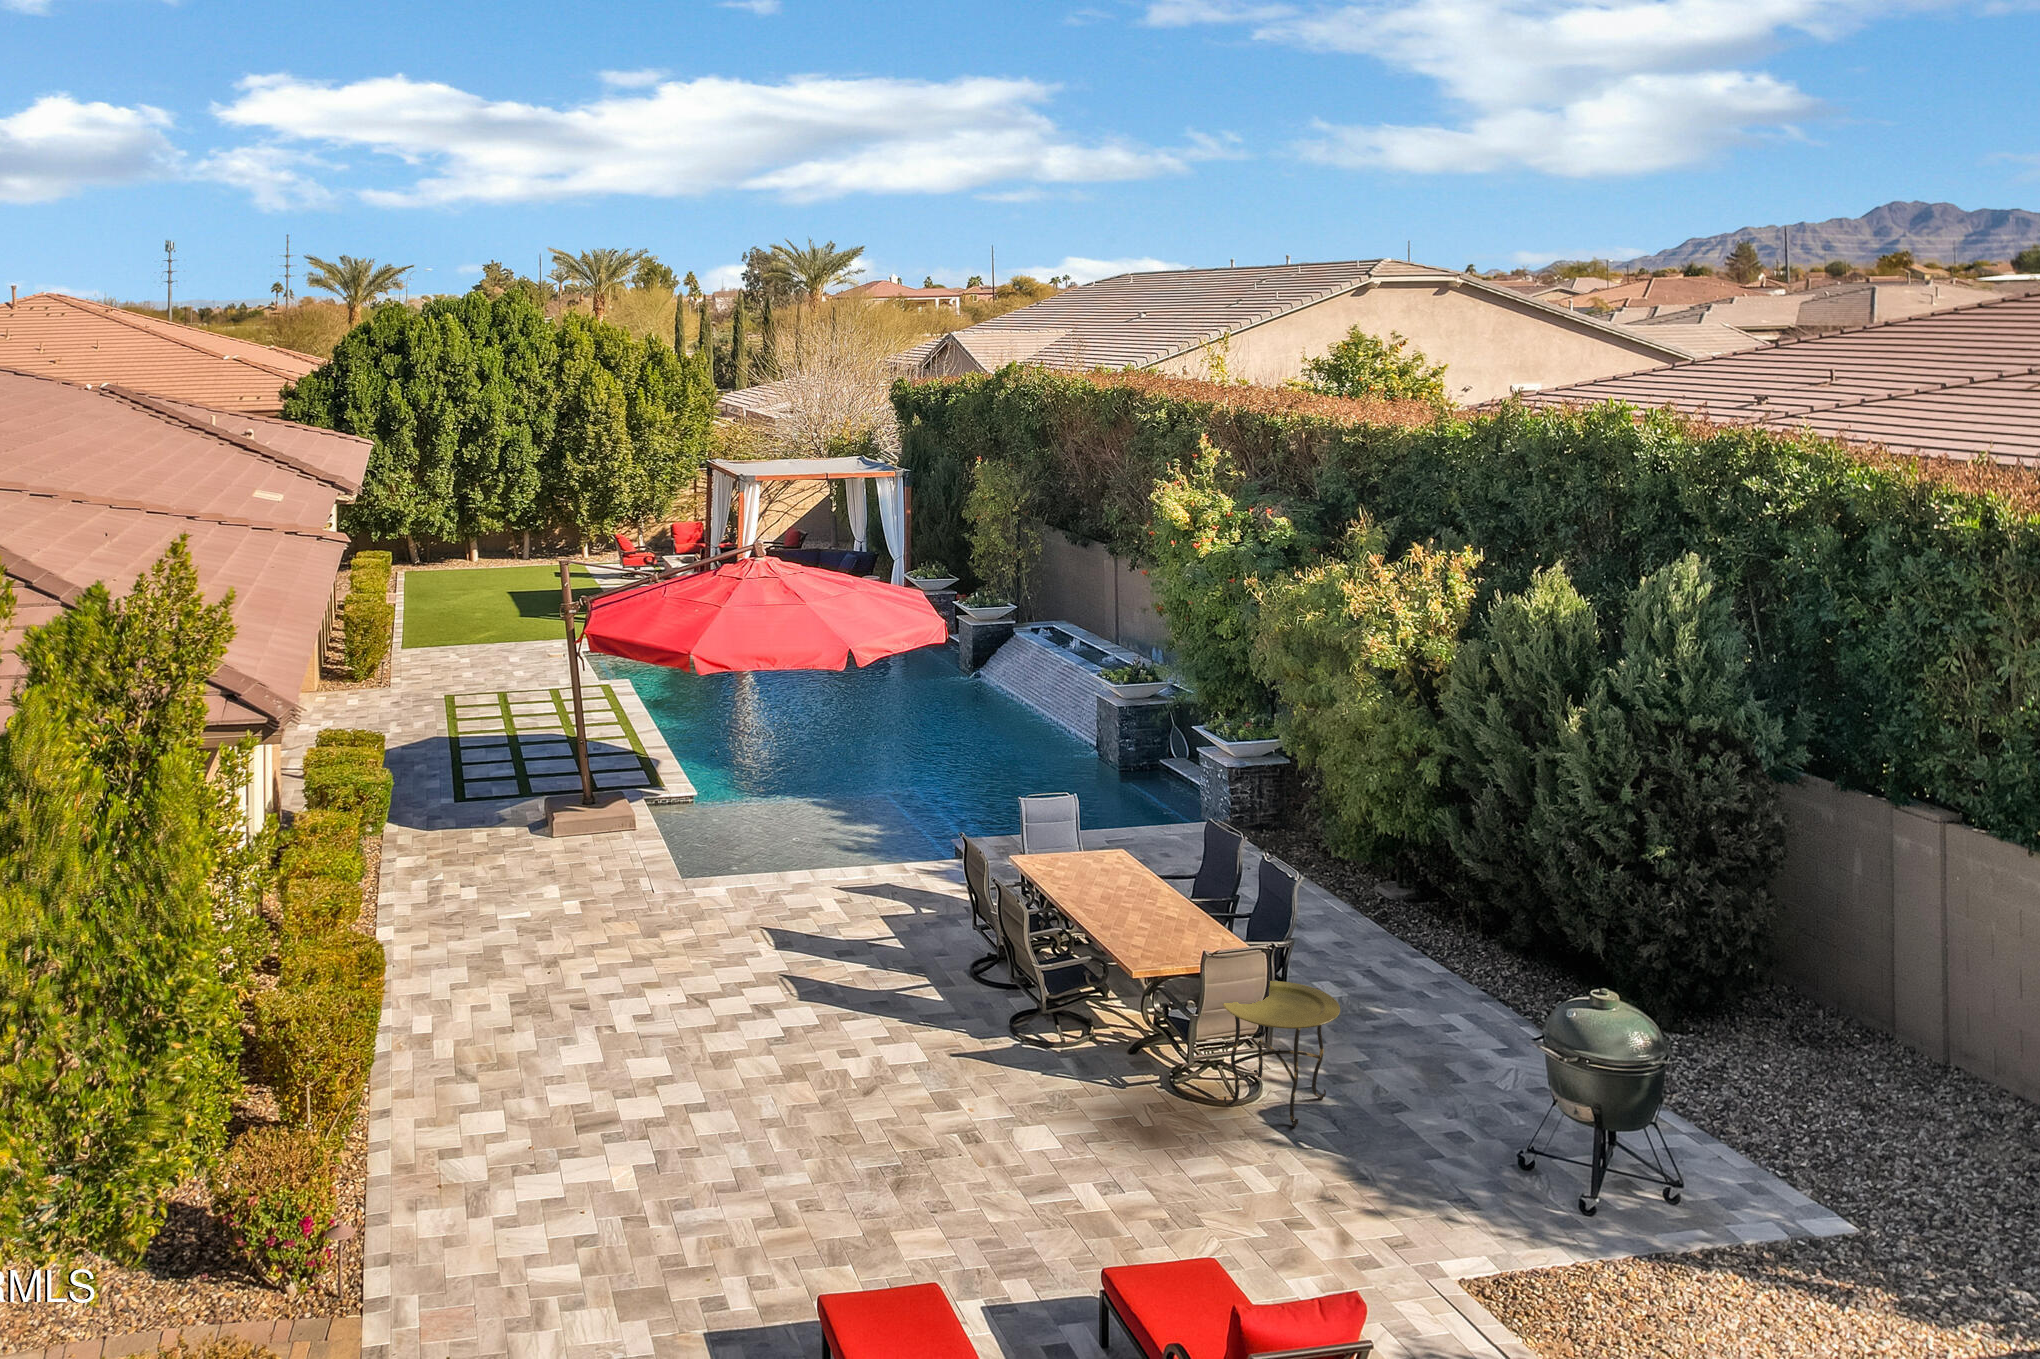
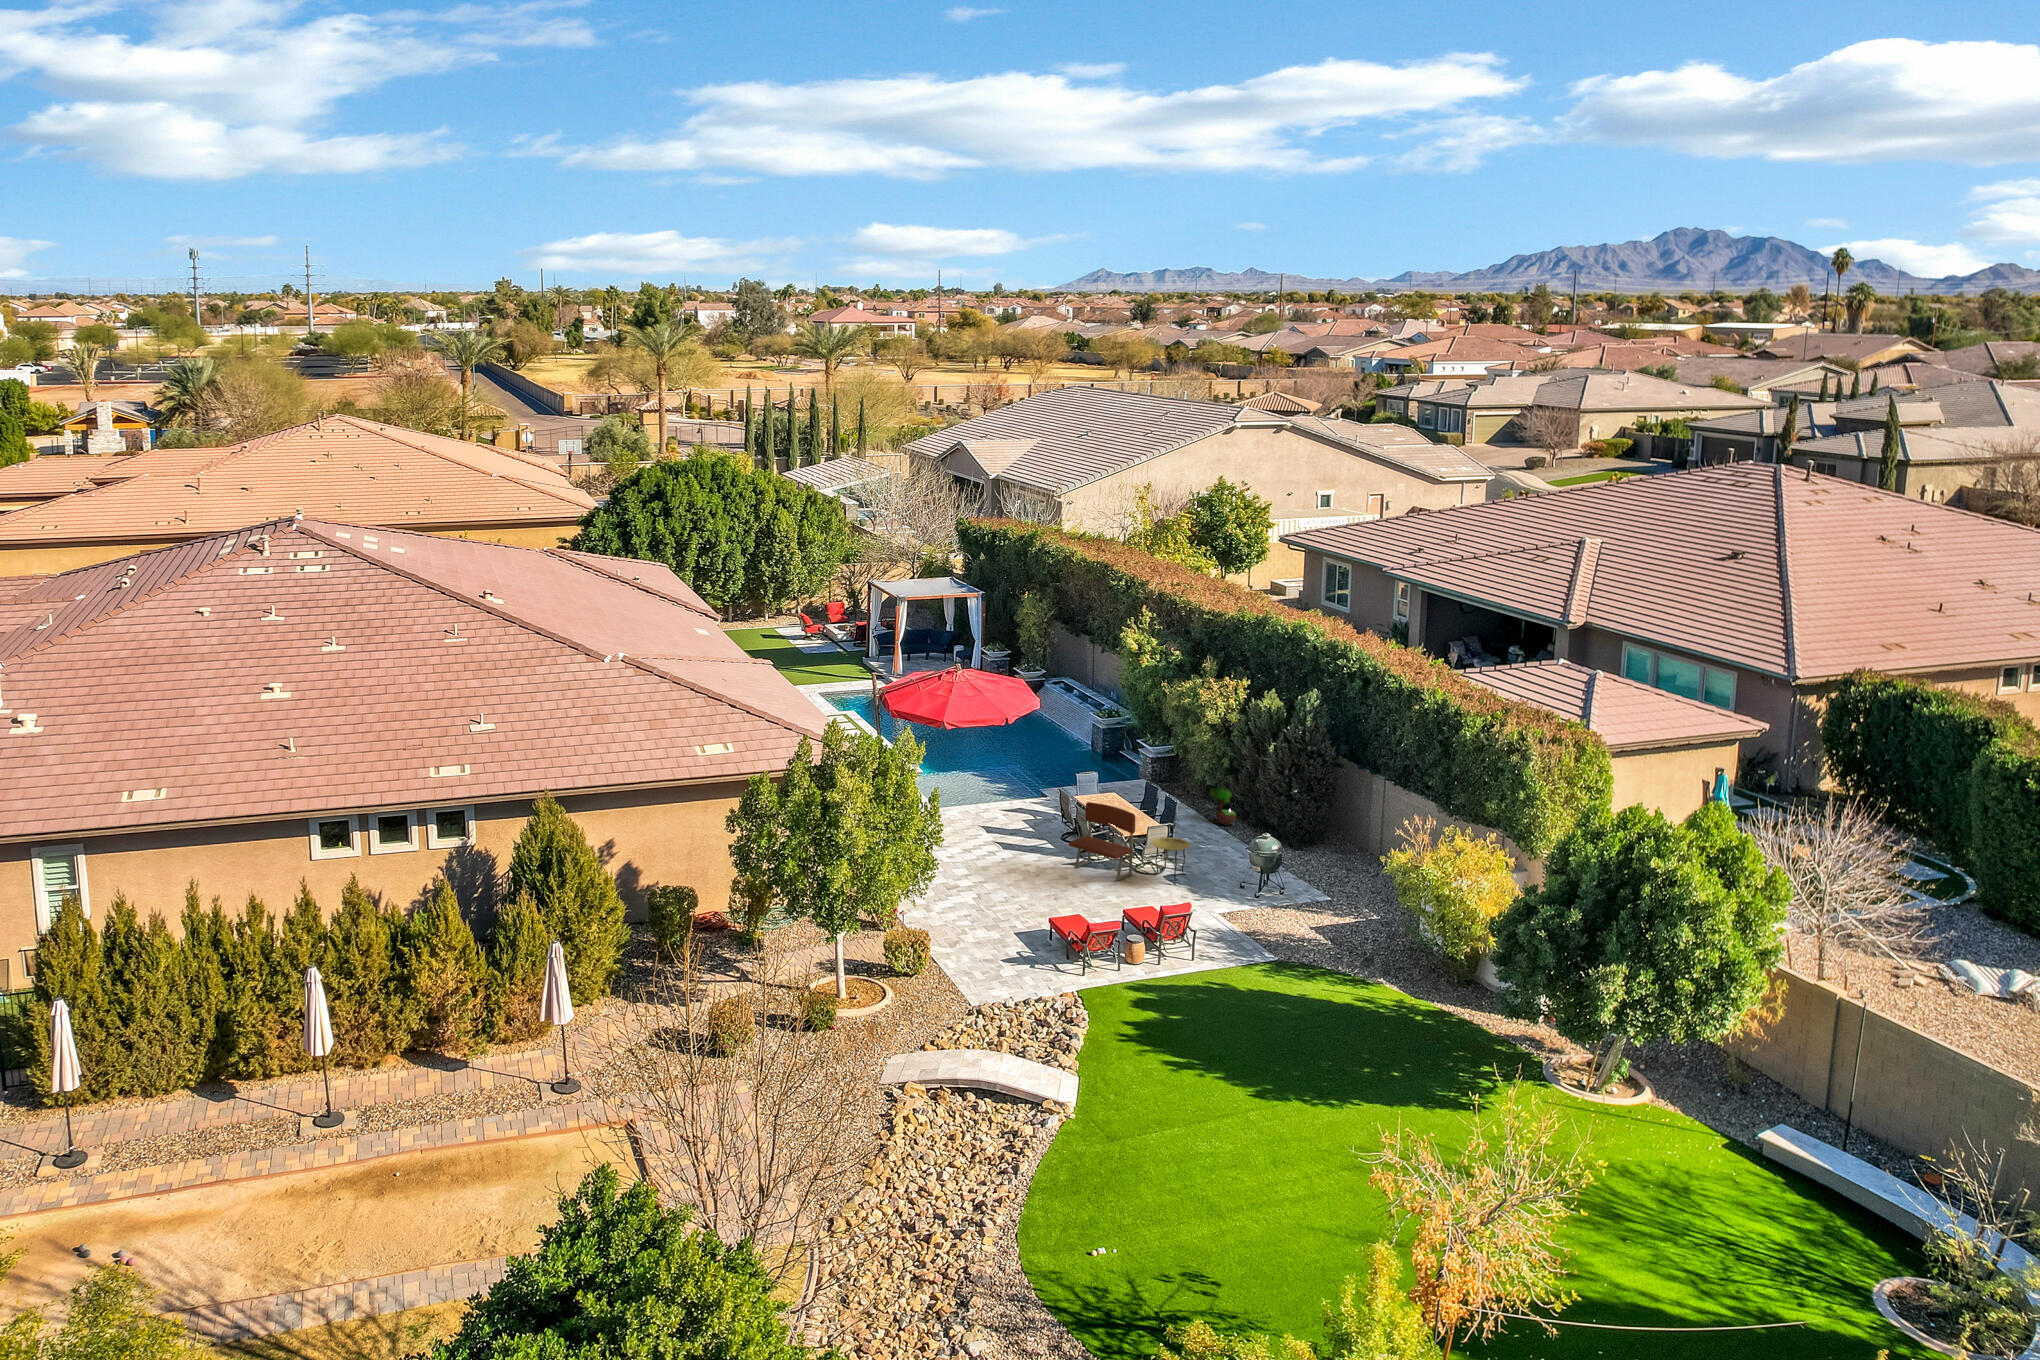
potted tree: none [1368,823,1439,933] -> present [1211,787,1236,825]
bench: none [964,871,1170,1129] -> present [1069,802,1135,881]

